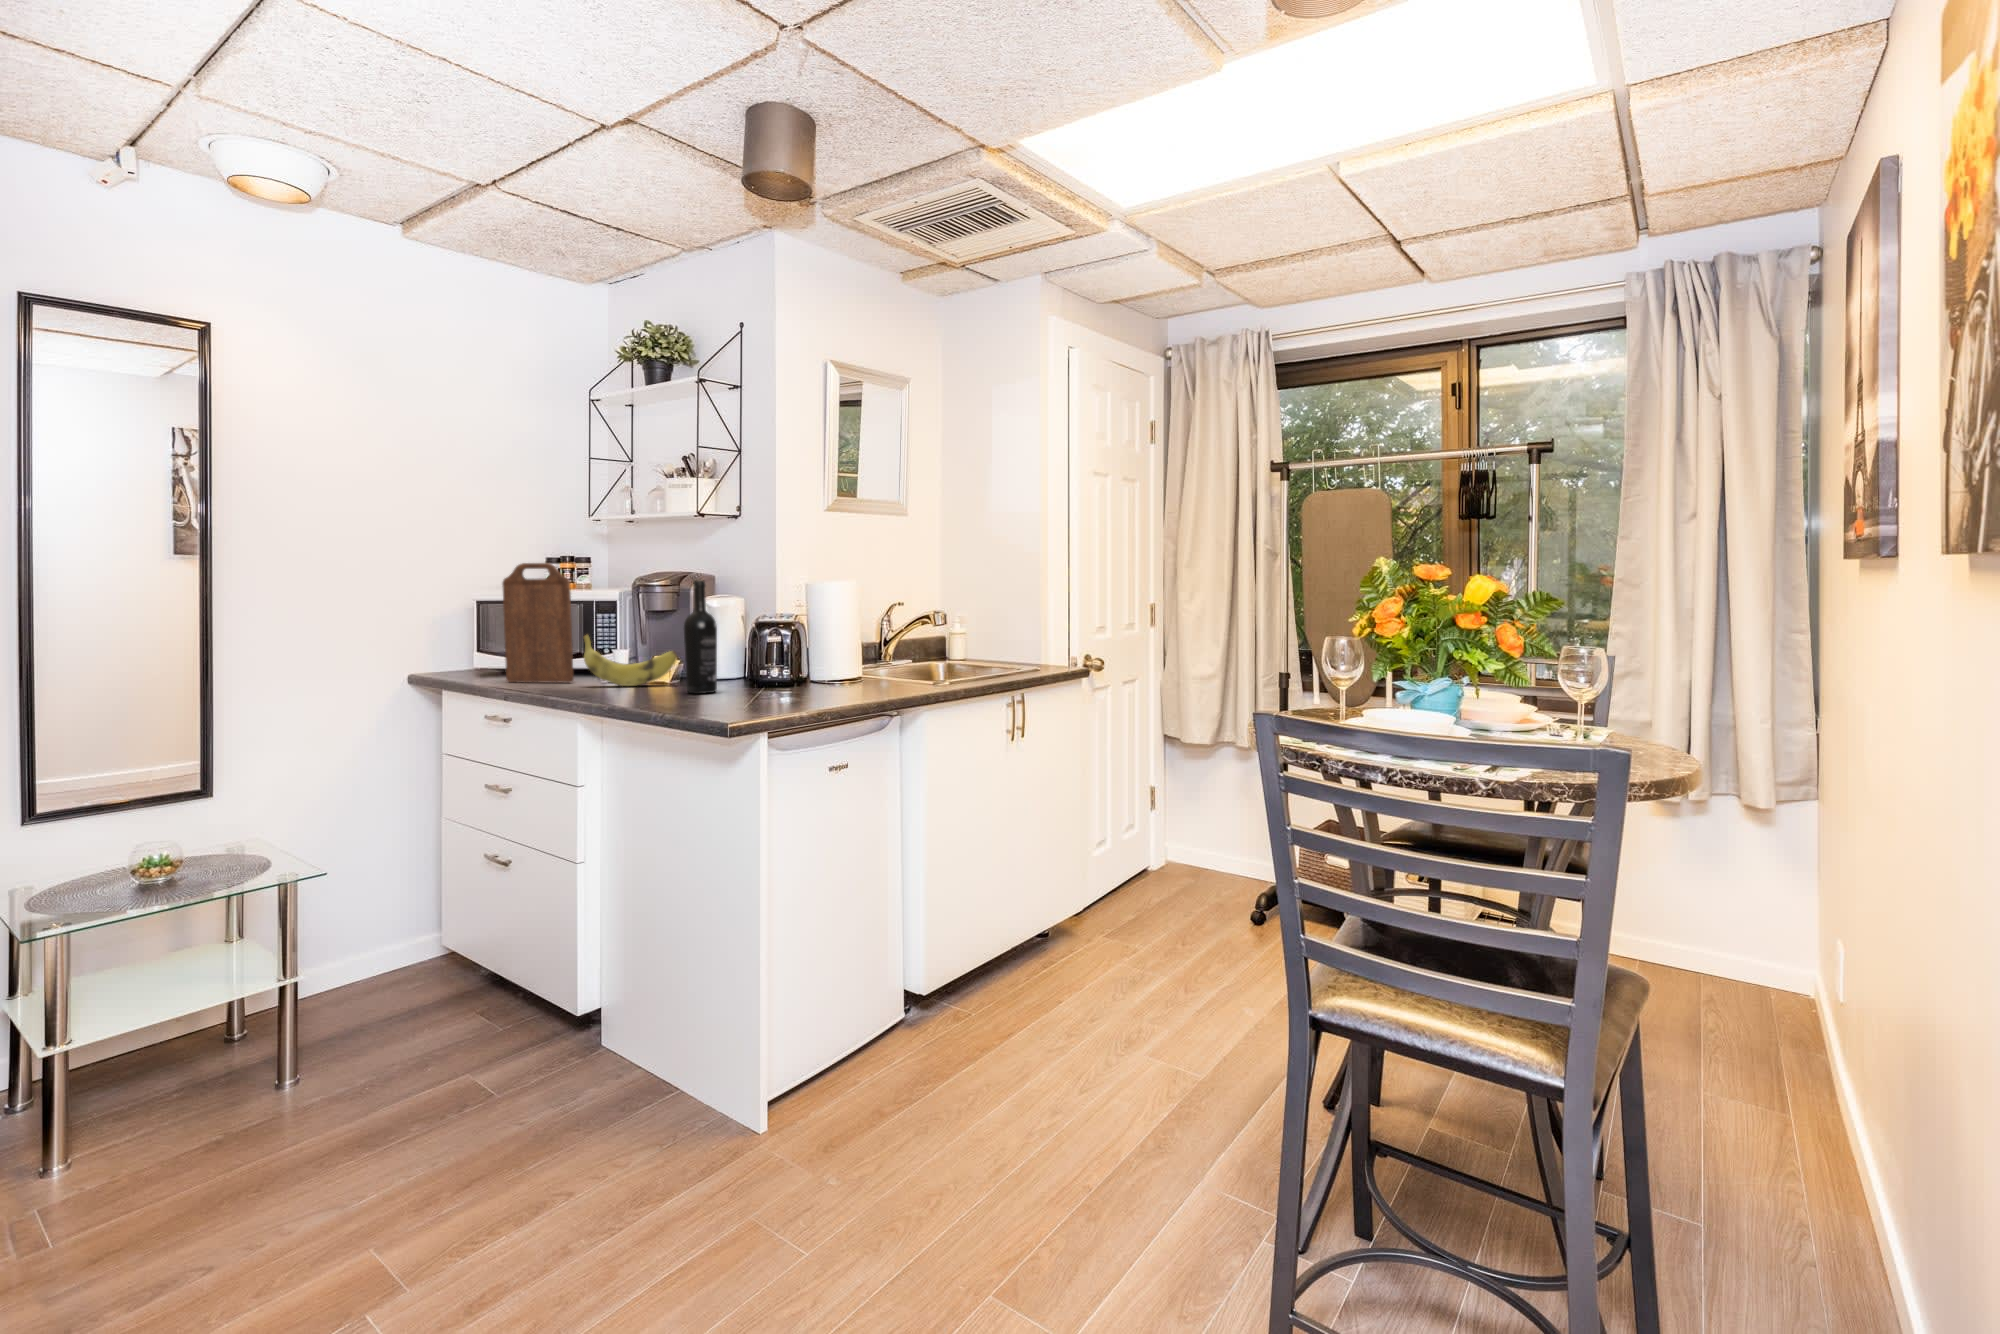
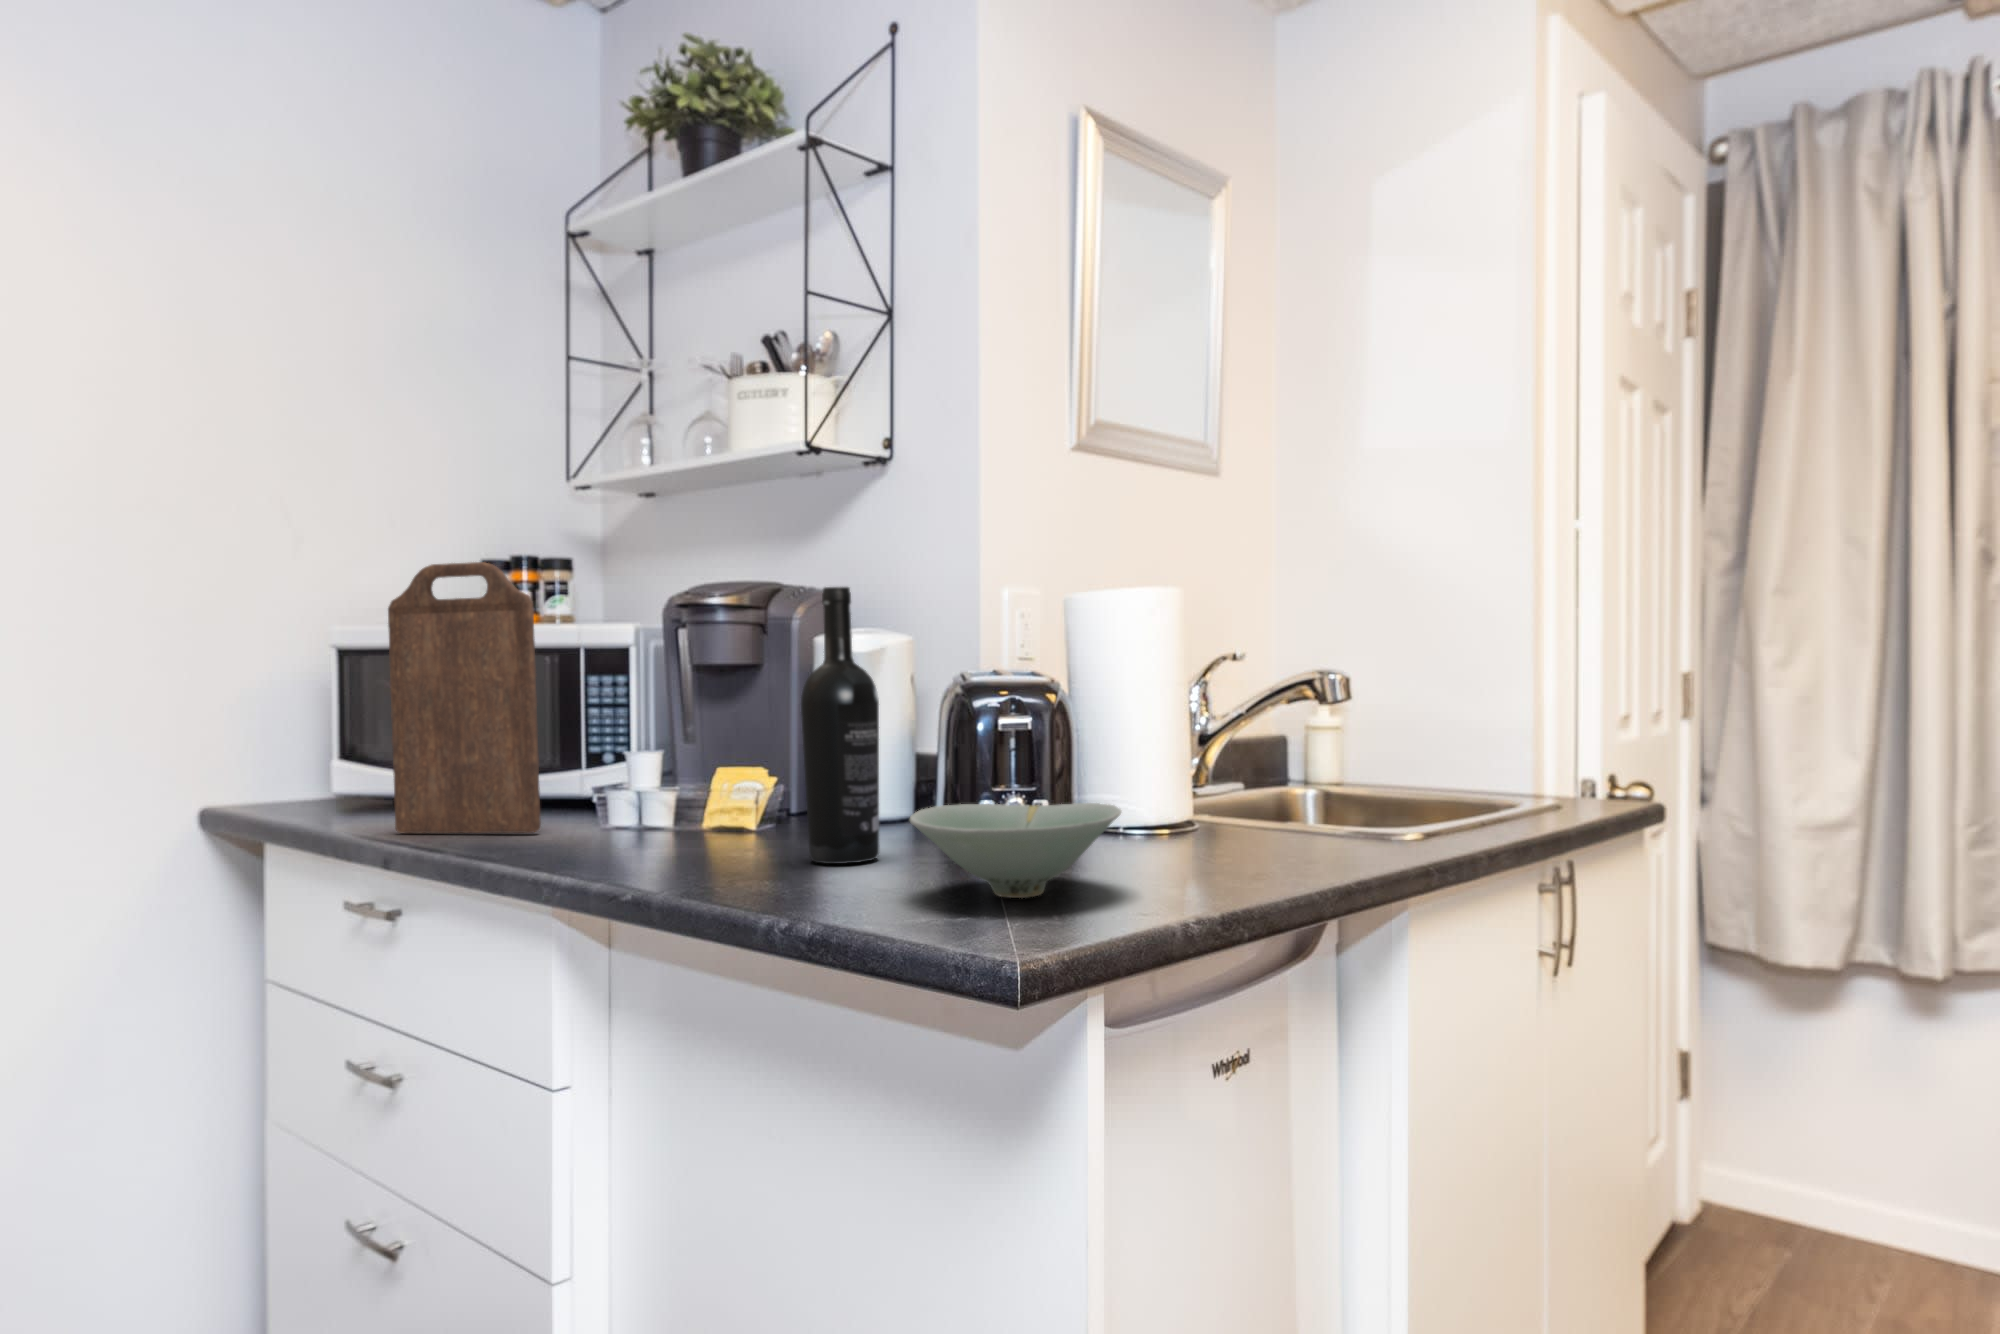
banana: present [583,635,677,686] -> none [563,721,775,842]
bowl: none [718,669,803,704] -> present [910,803,1121,898]

